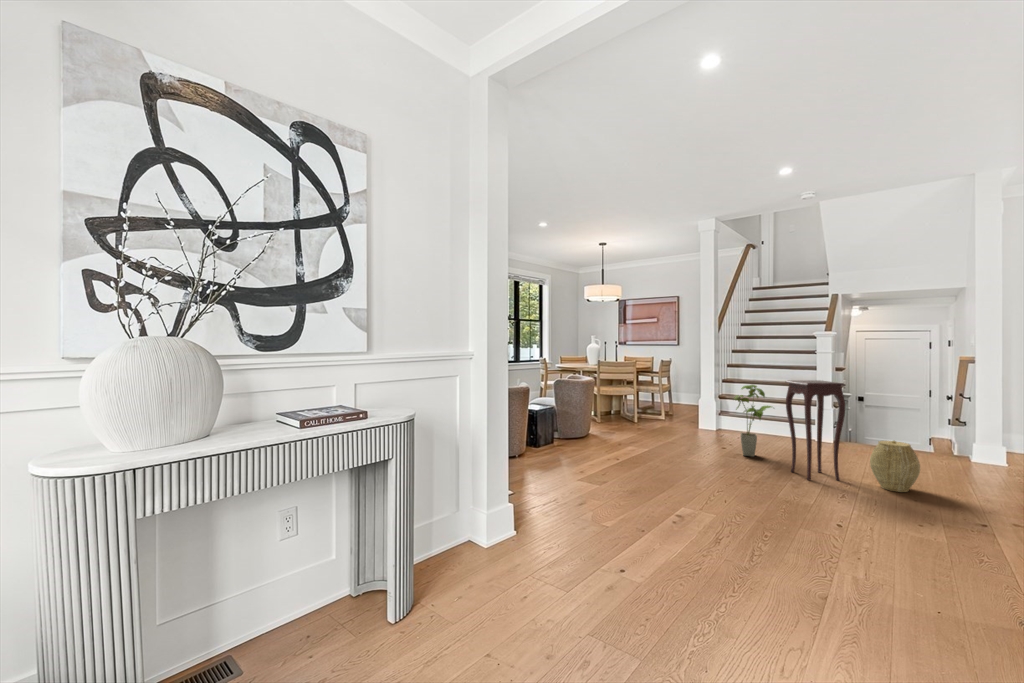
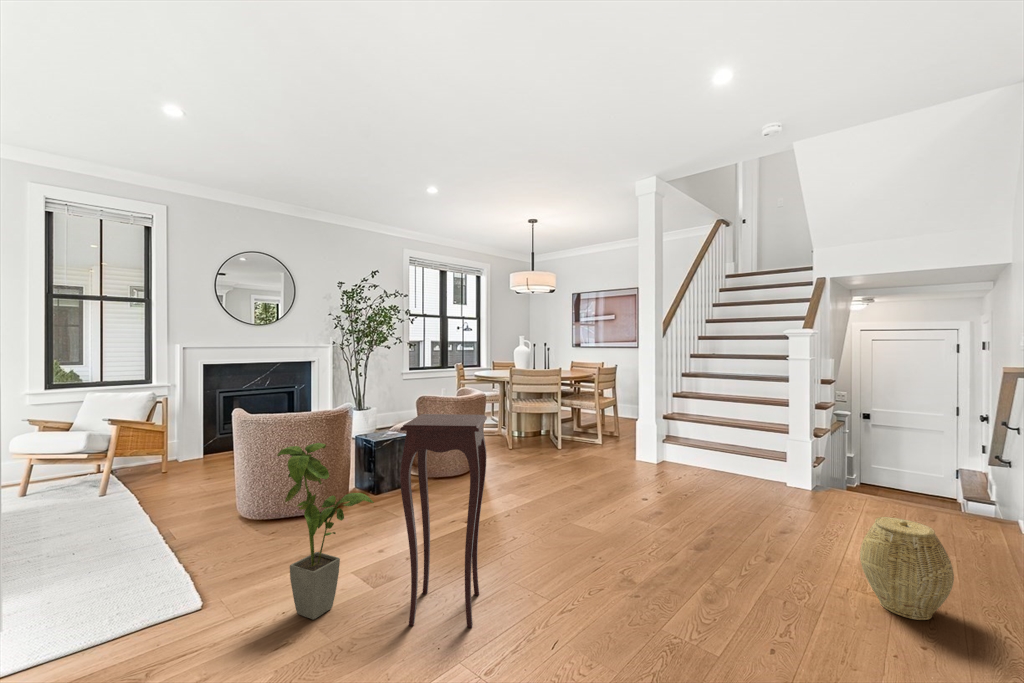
side table: present [786,380,845,480] -> present [400,414,487,627]
house plant: present [735,385,772,456] -> present [277,443,374,620]

